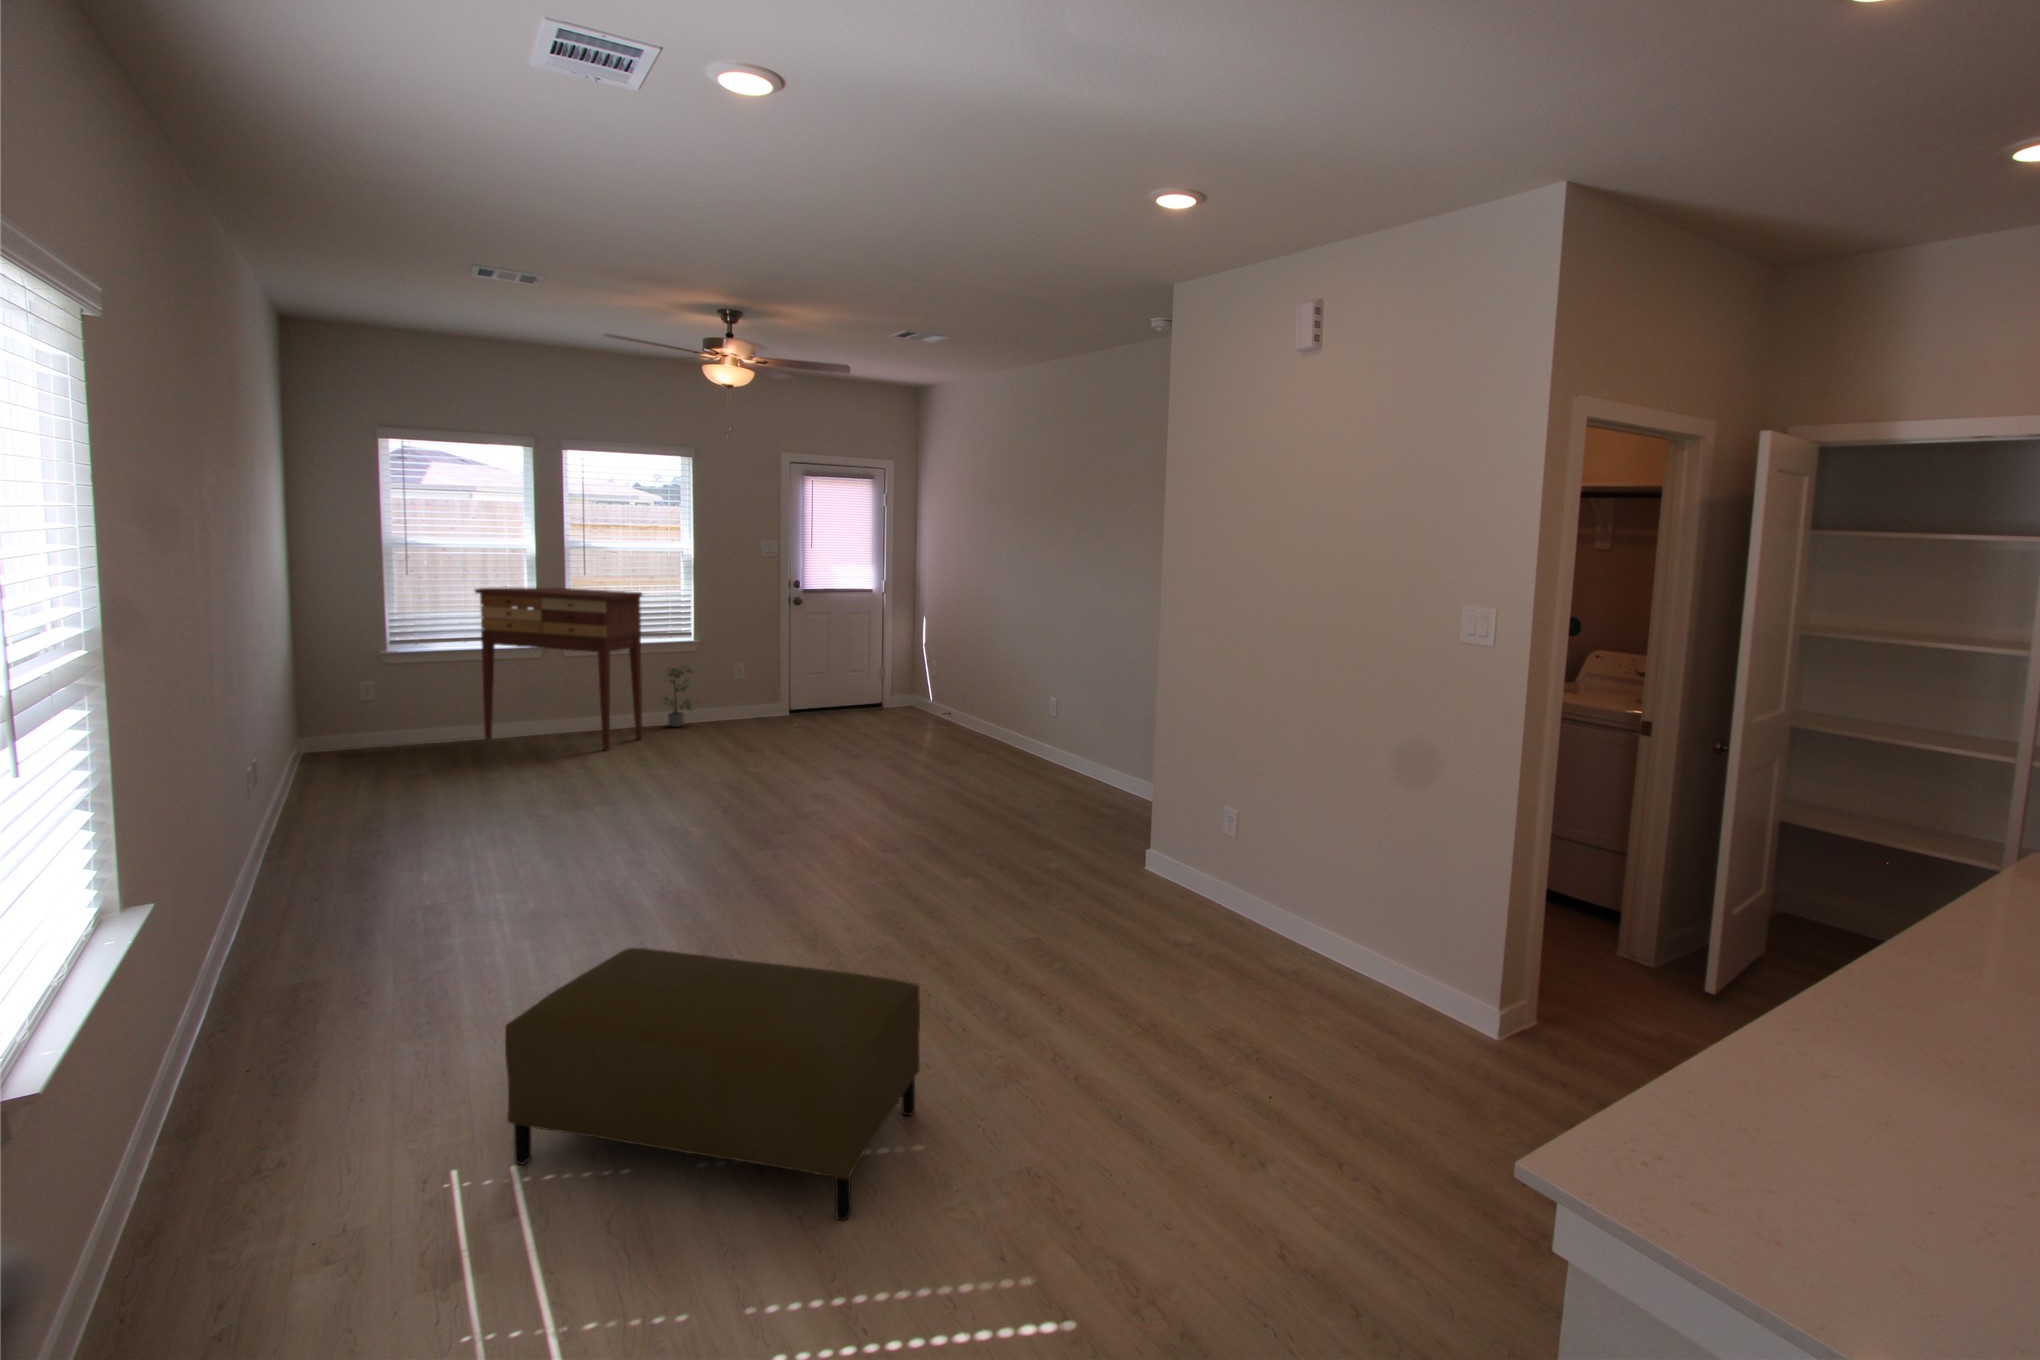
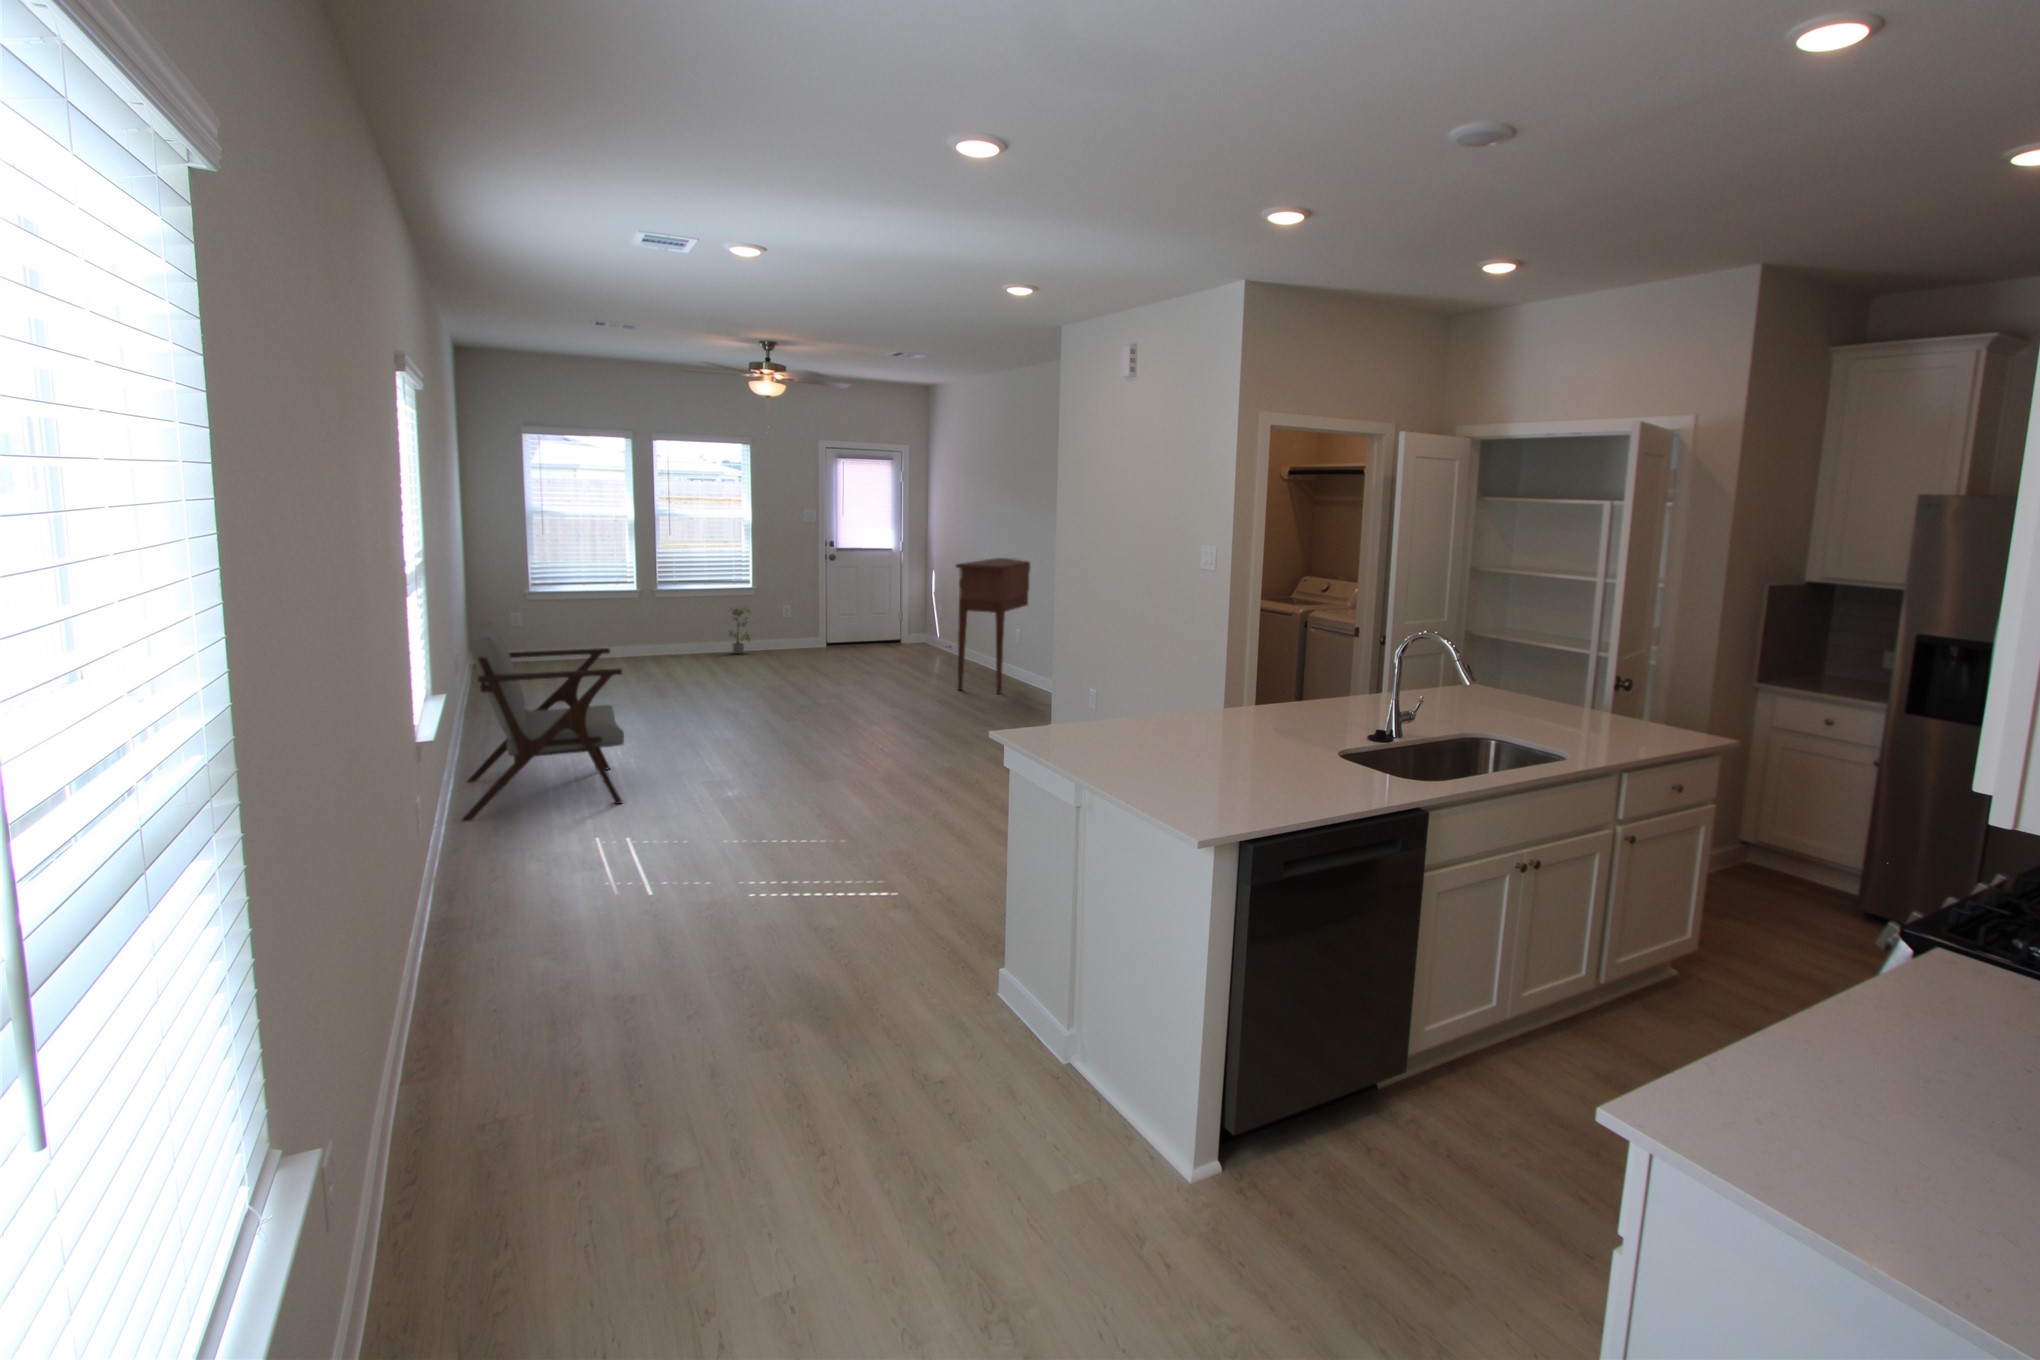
console table: present [475,588,642,750] -> present [956,558,1030,694]
lounge chair: none [191,738,509,1137] -> present [462,620,624,822]
ottoman: present [505,948,920,1220] -> none [622,737,848,859]

